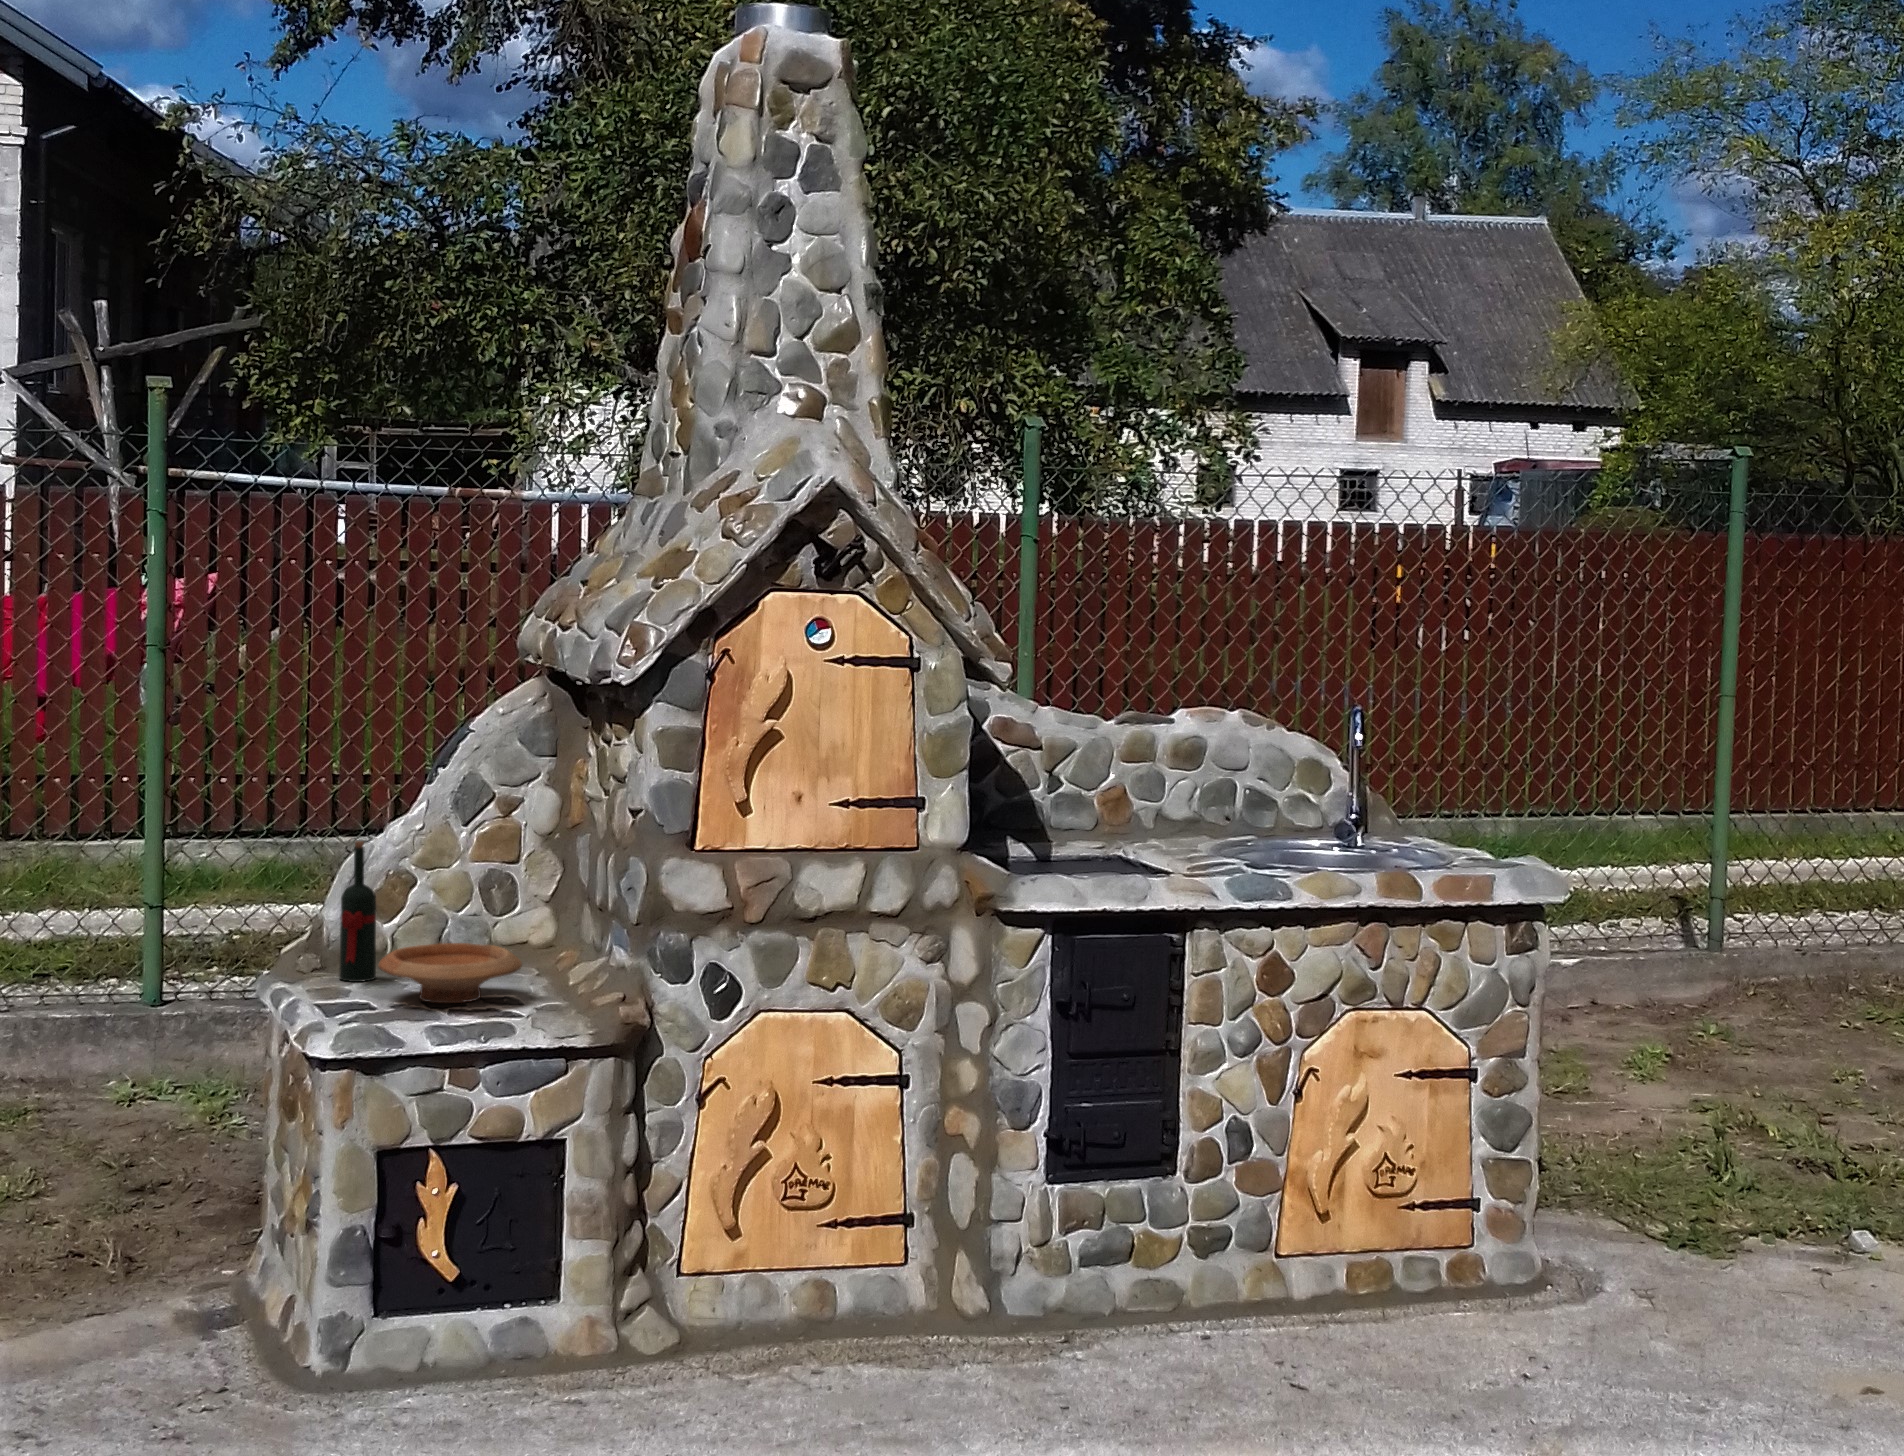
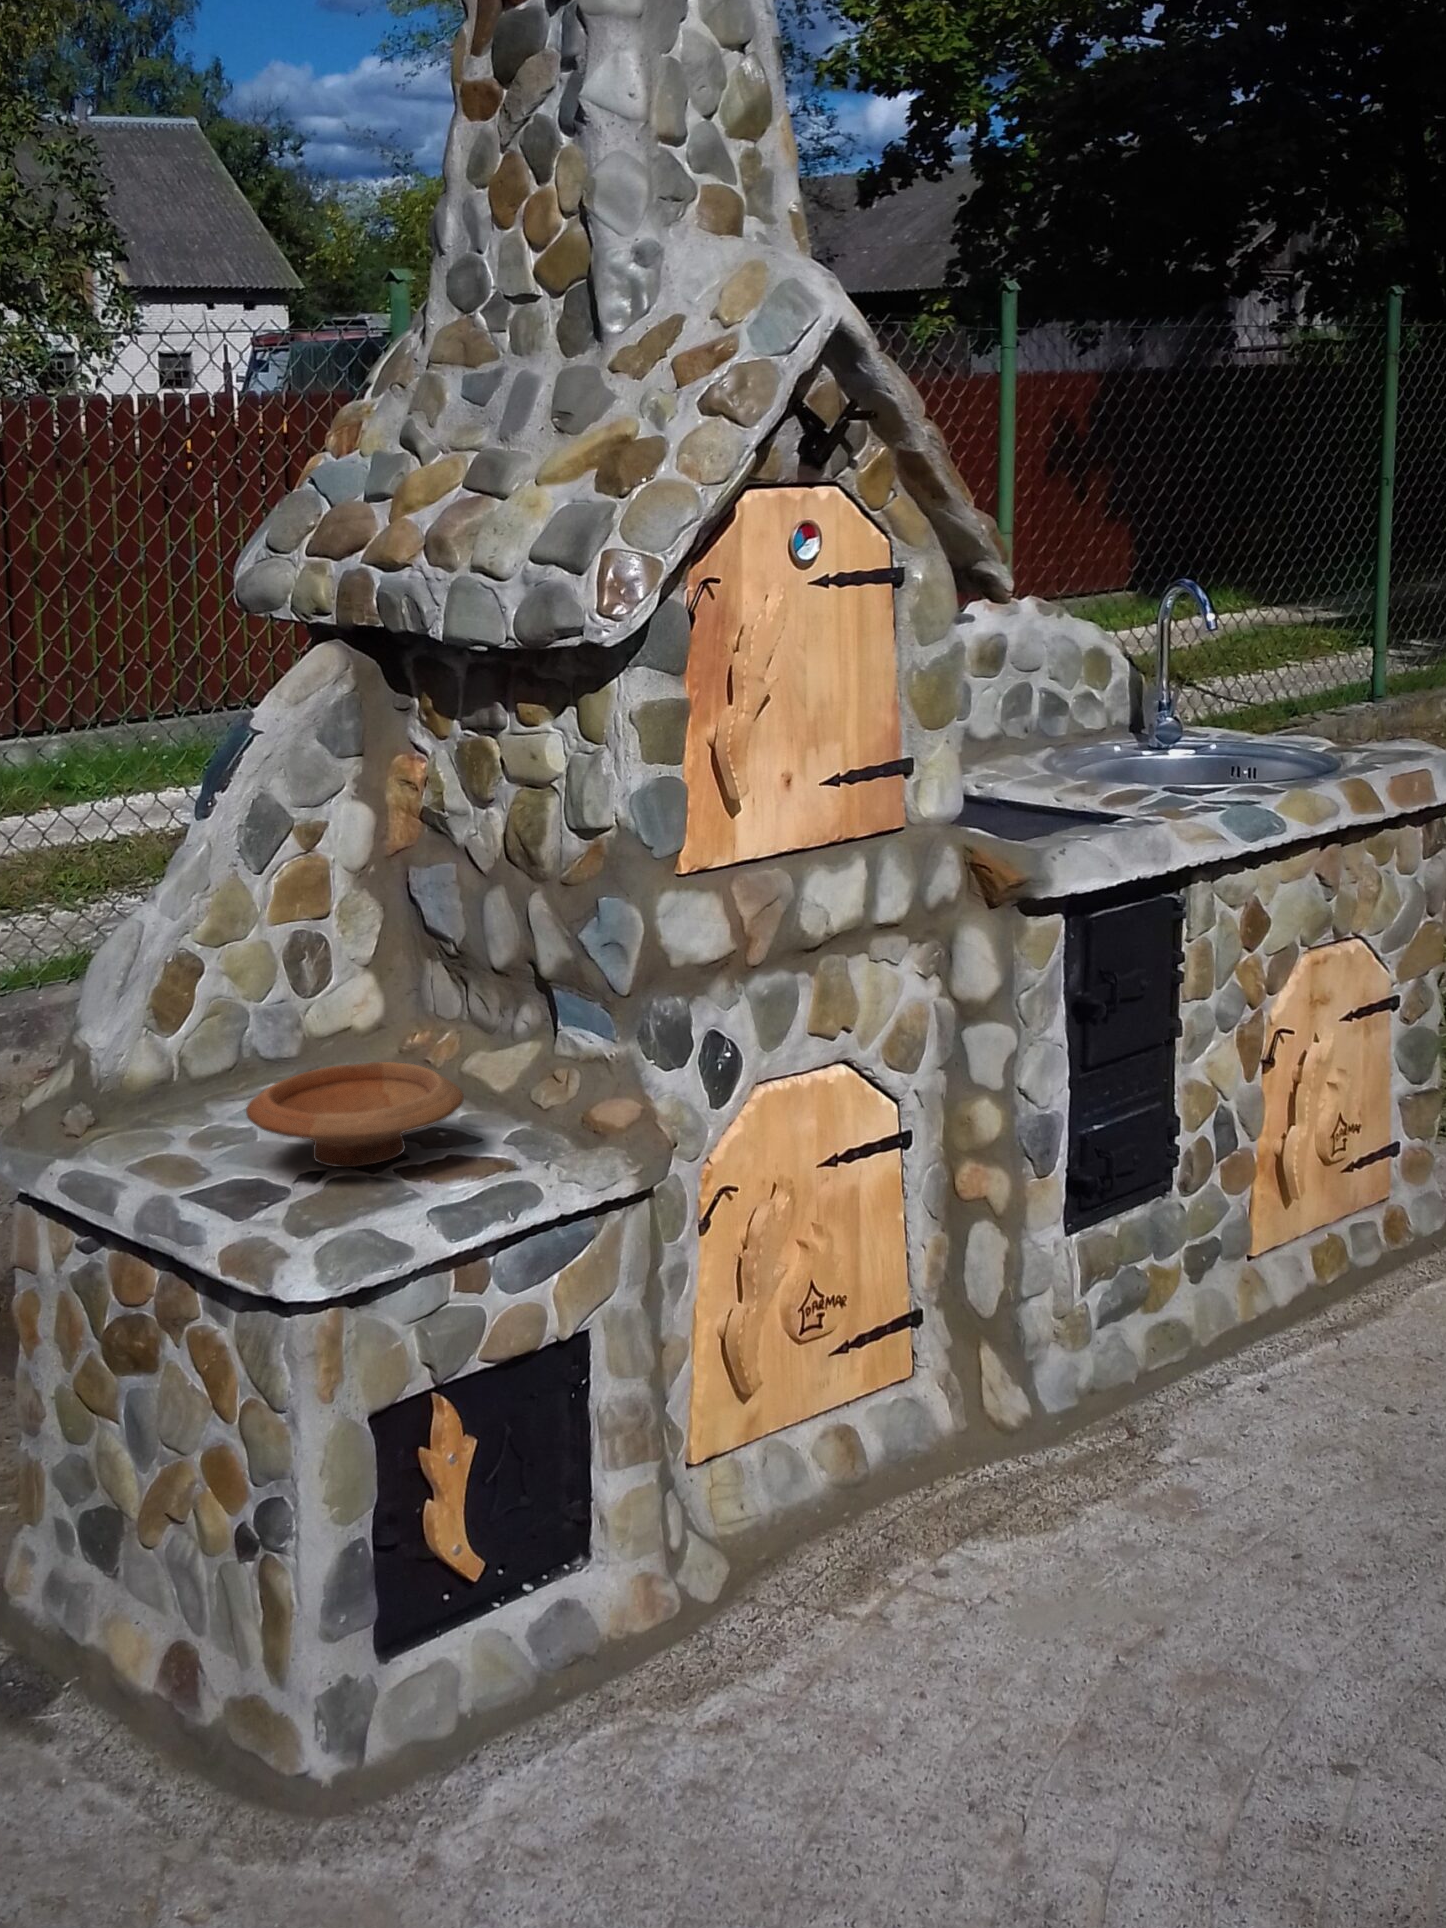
wine bottle: present [339,841,376,982] -> none [111,938,177,1156]

